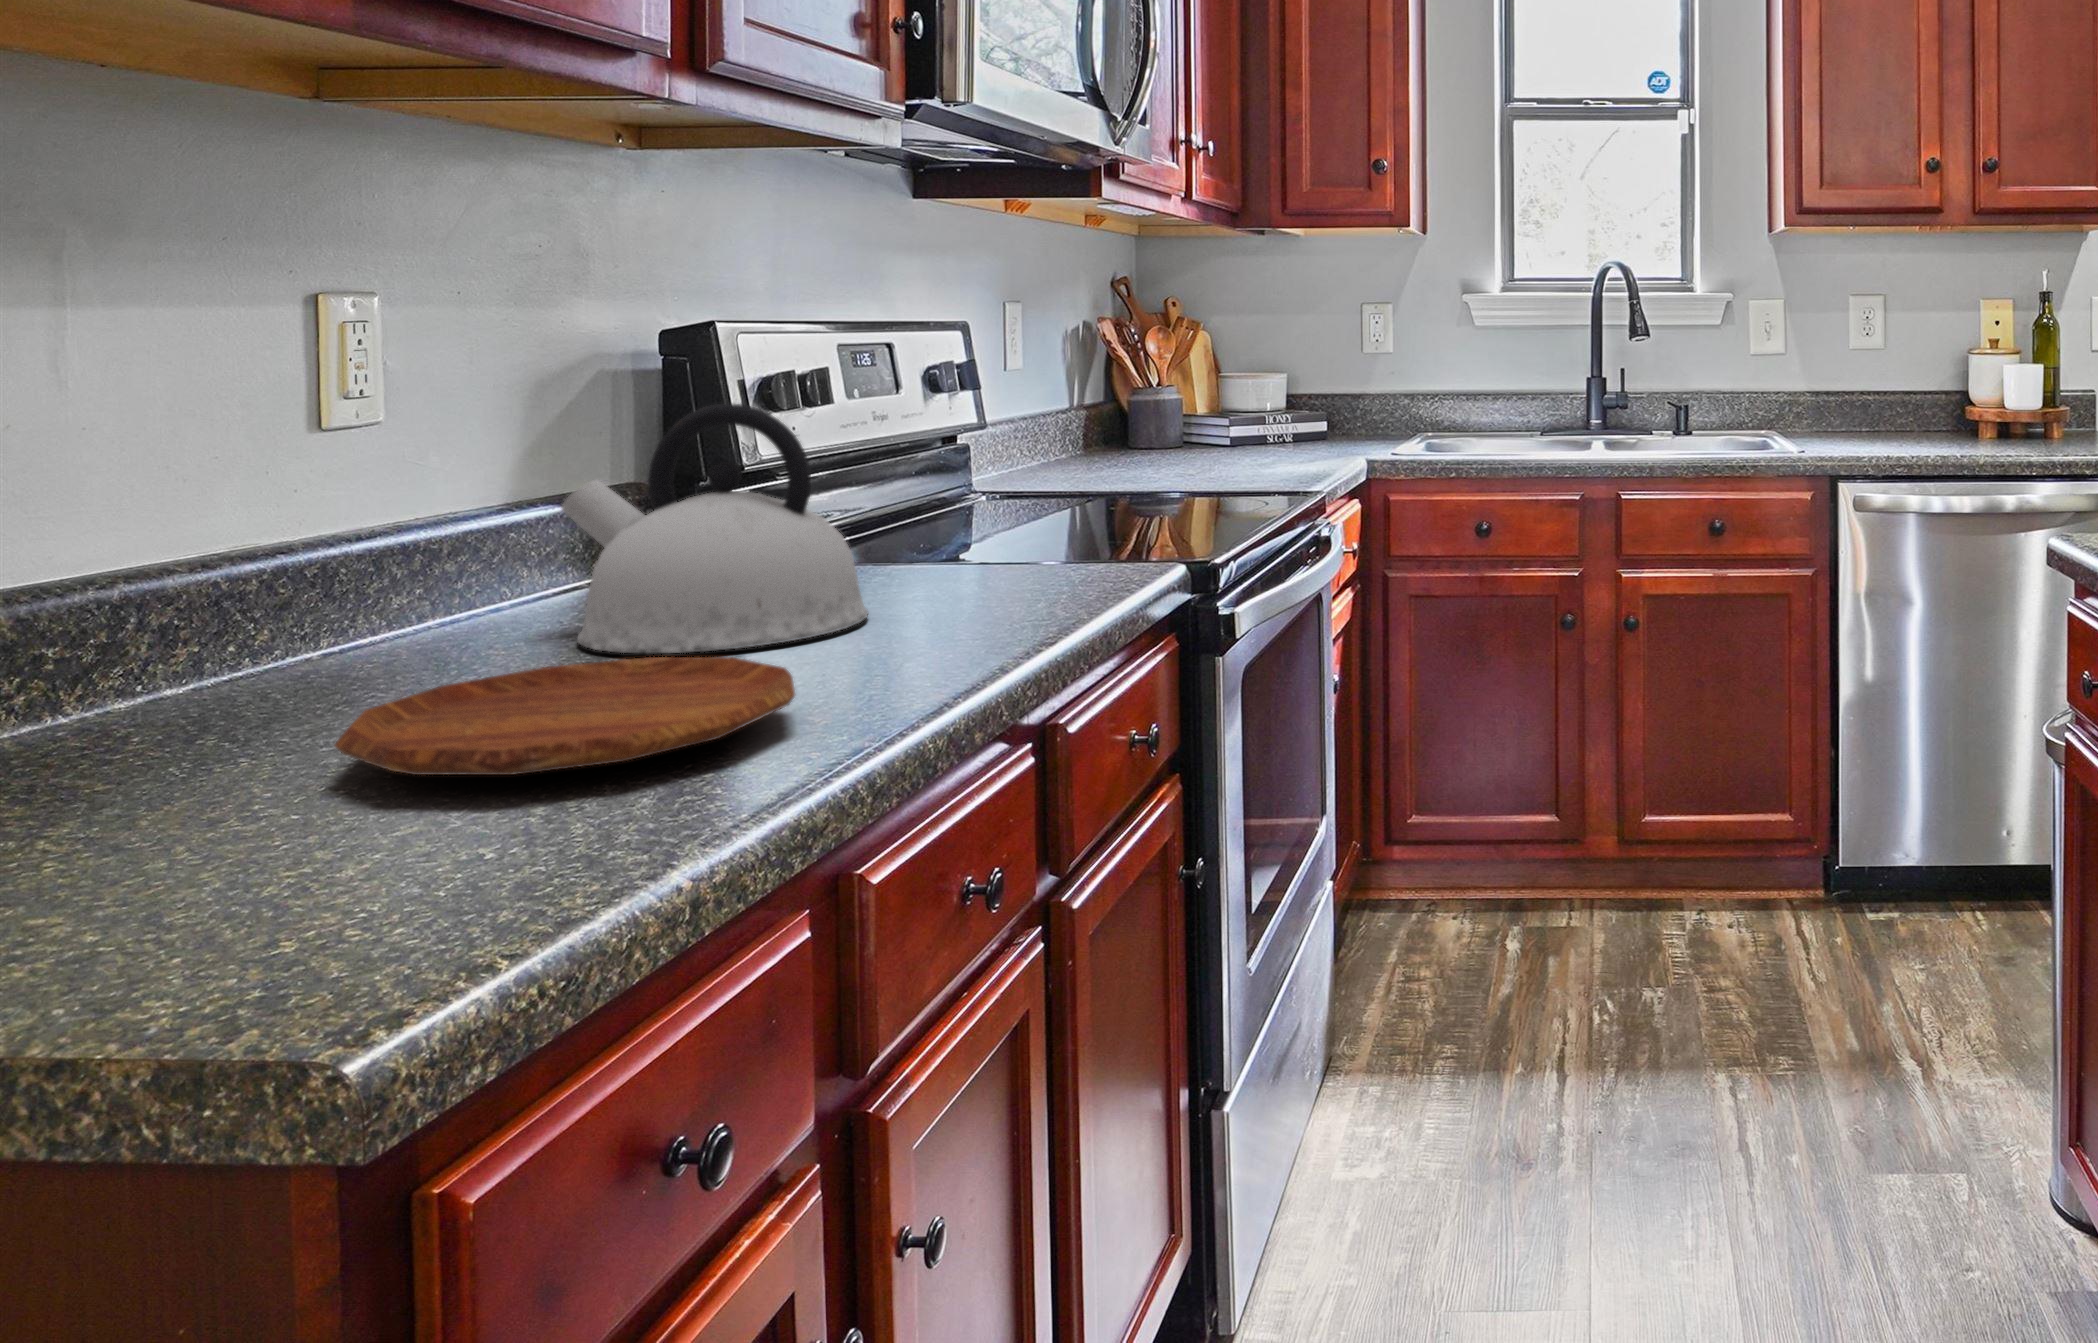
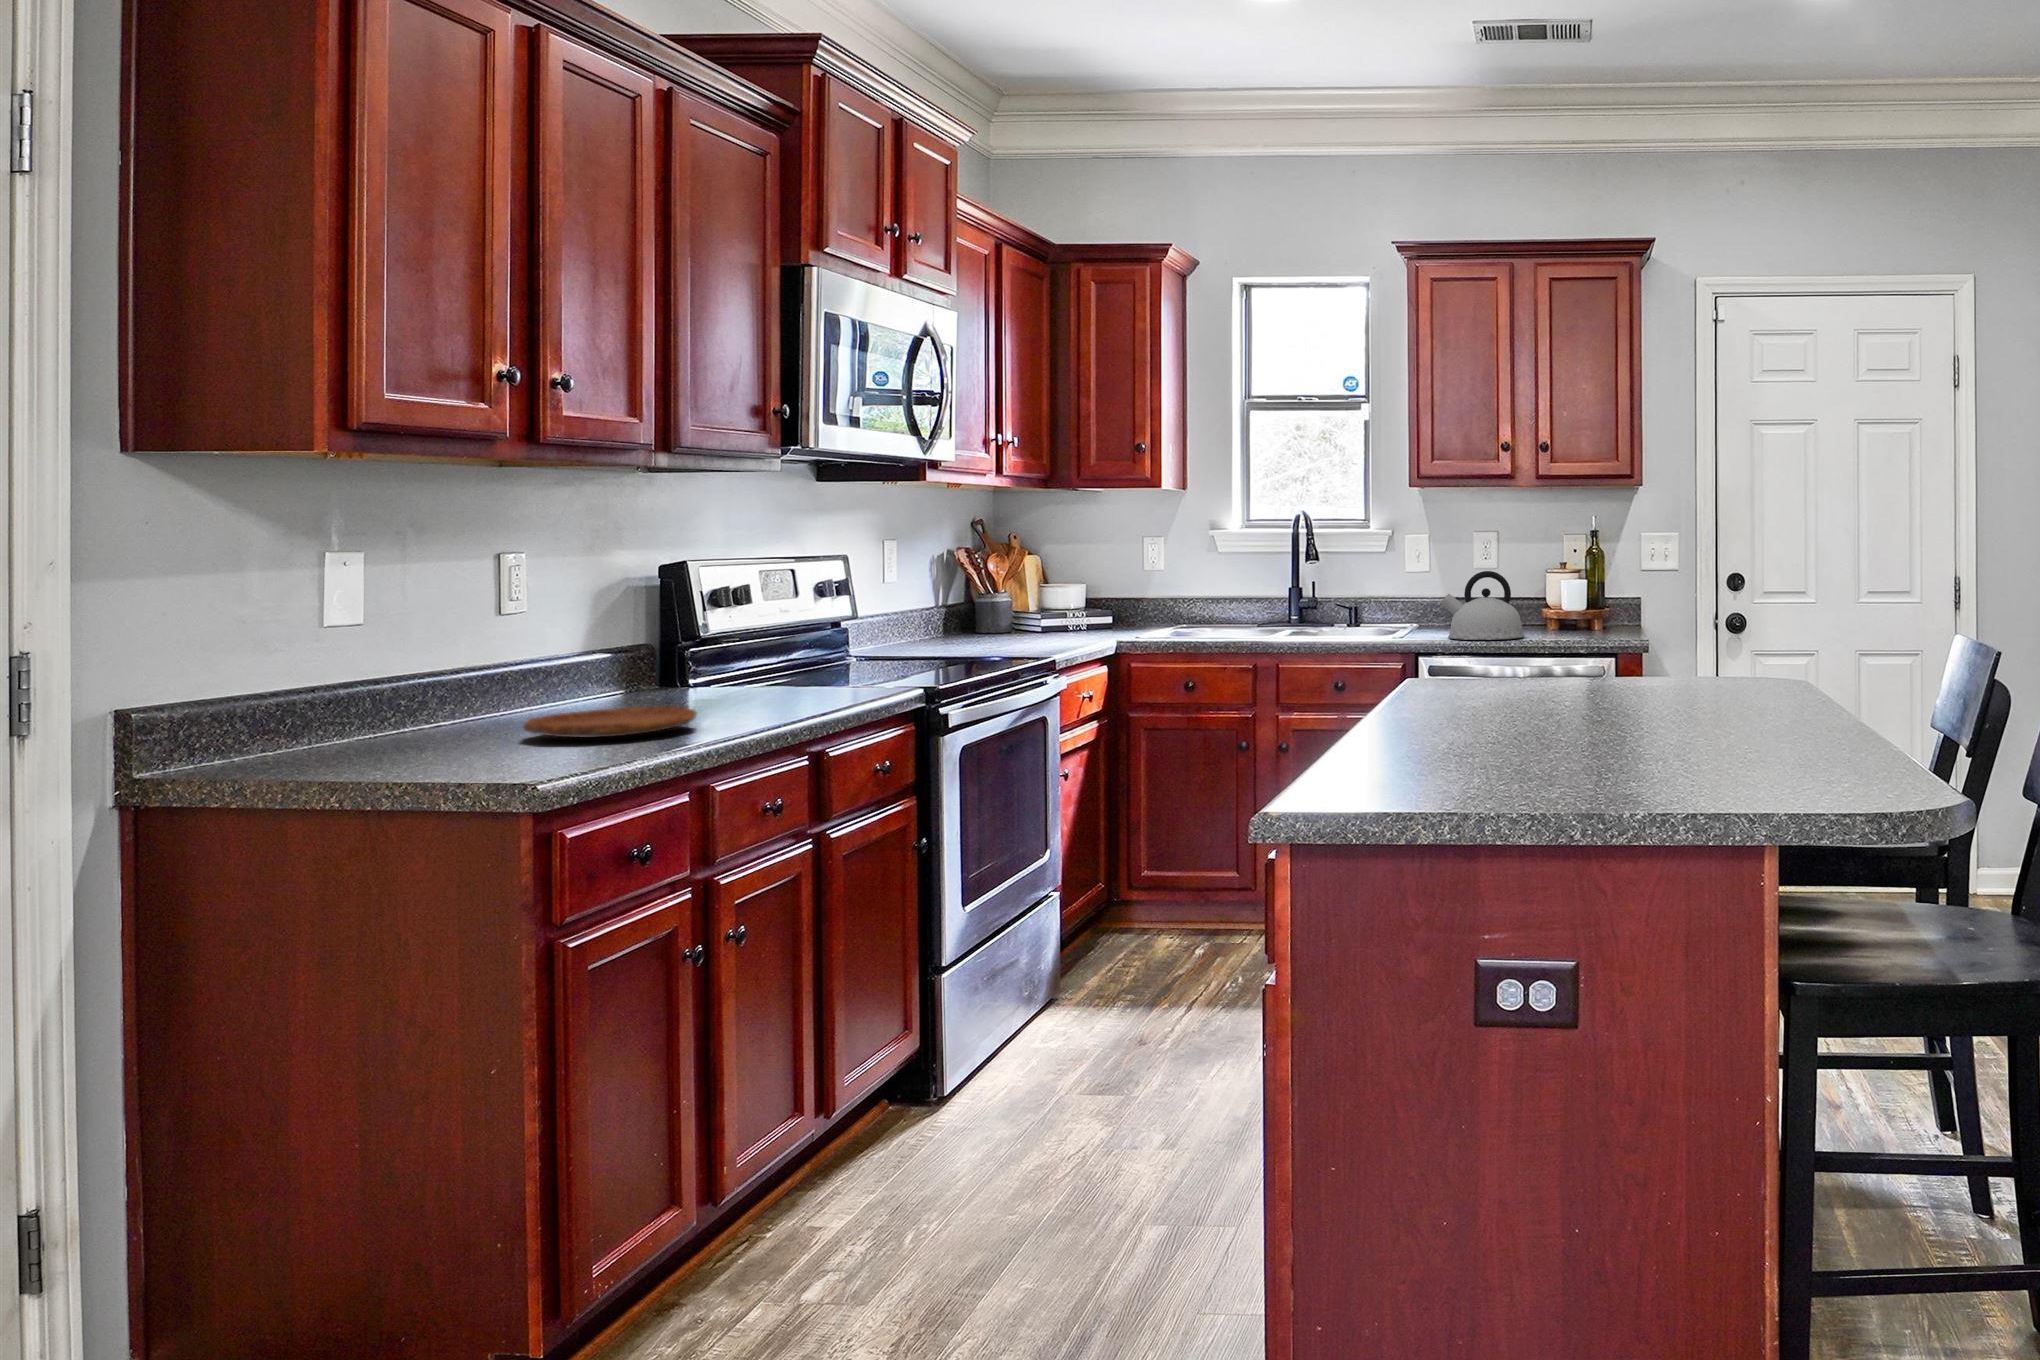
kettle: present [562,403,868,653] -> present [1441,571,1524,640]

